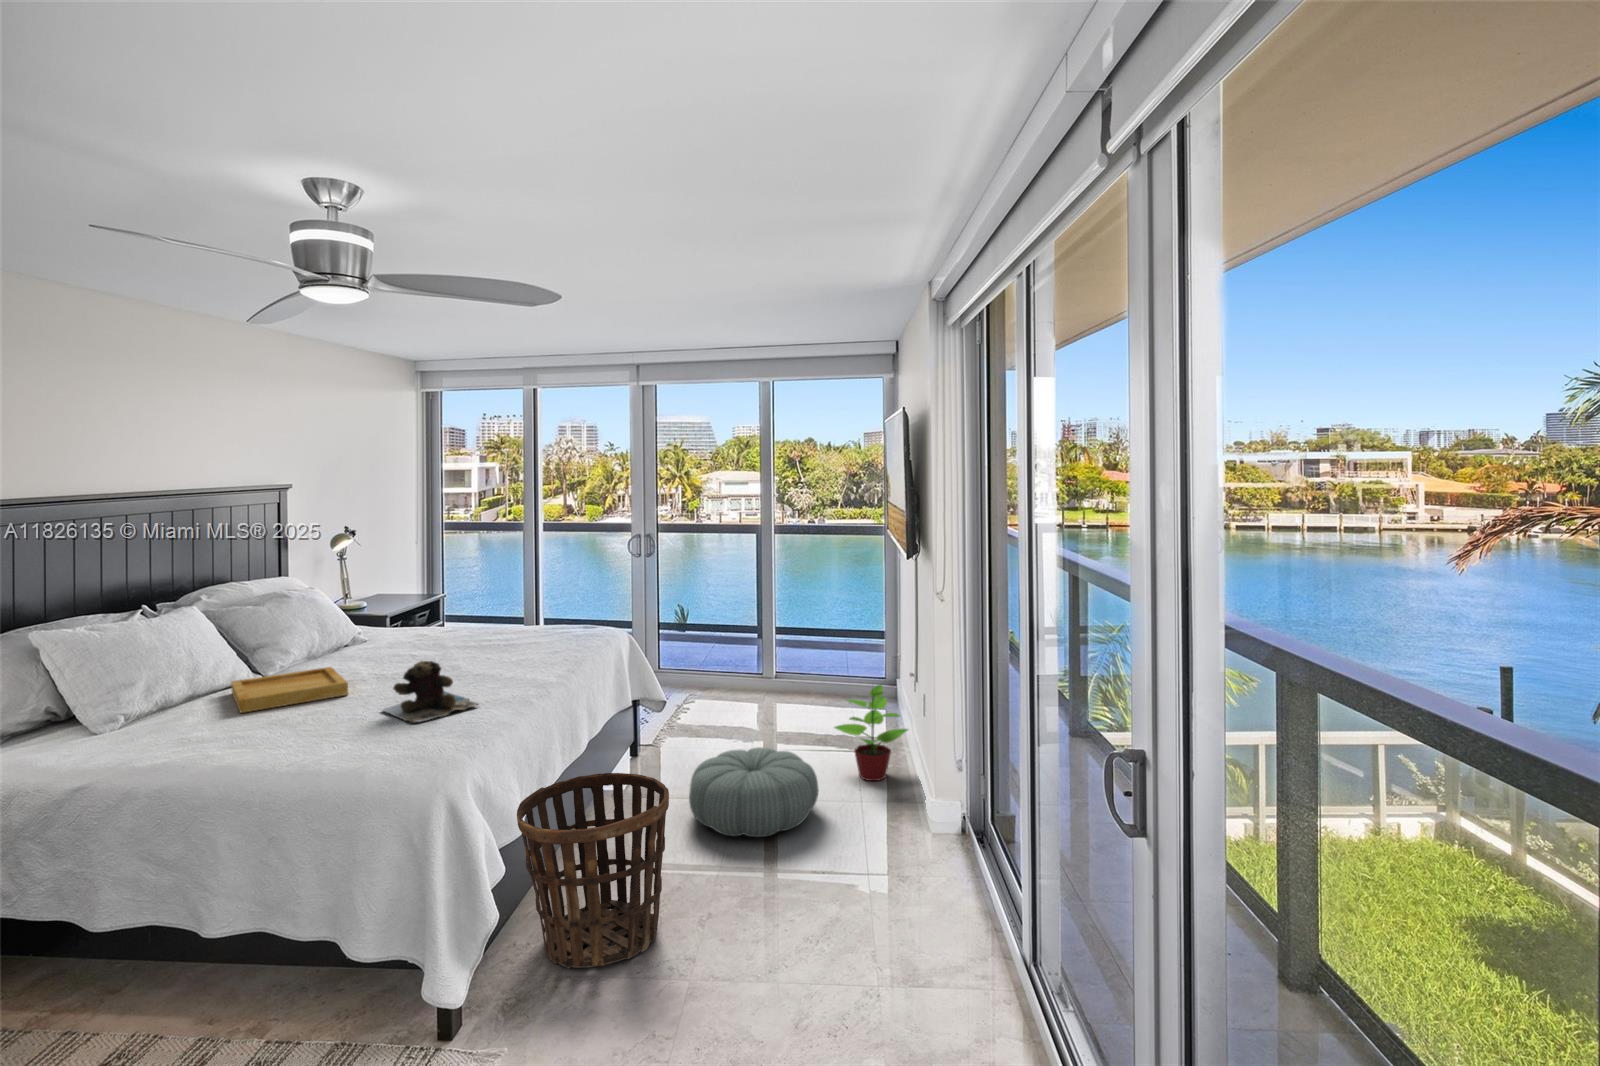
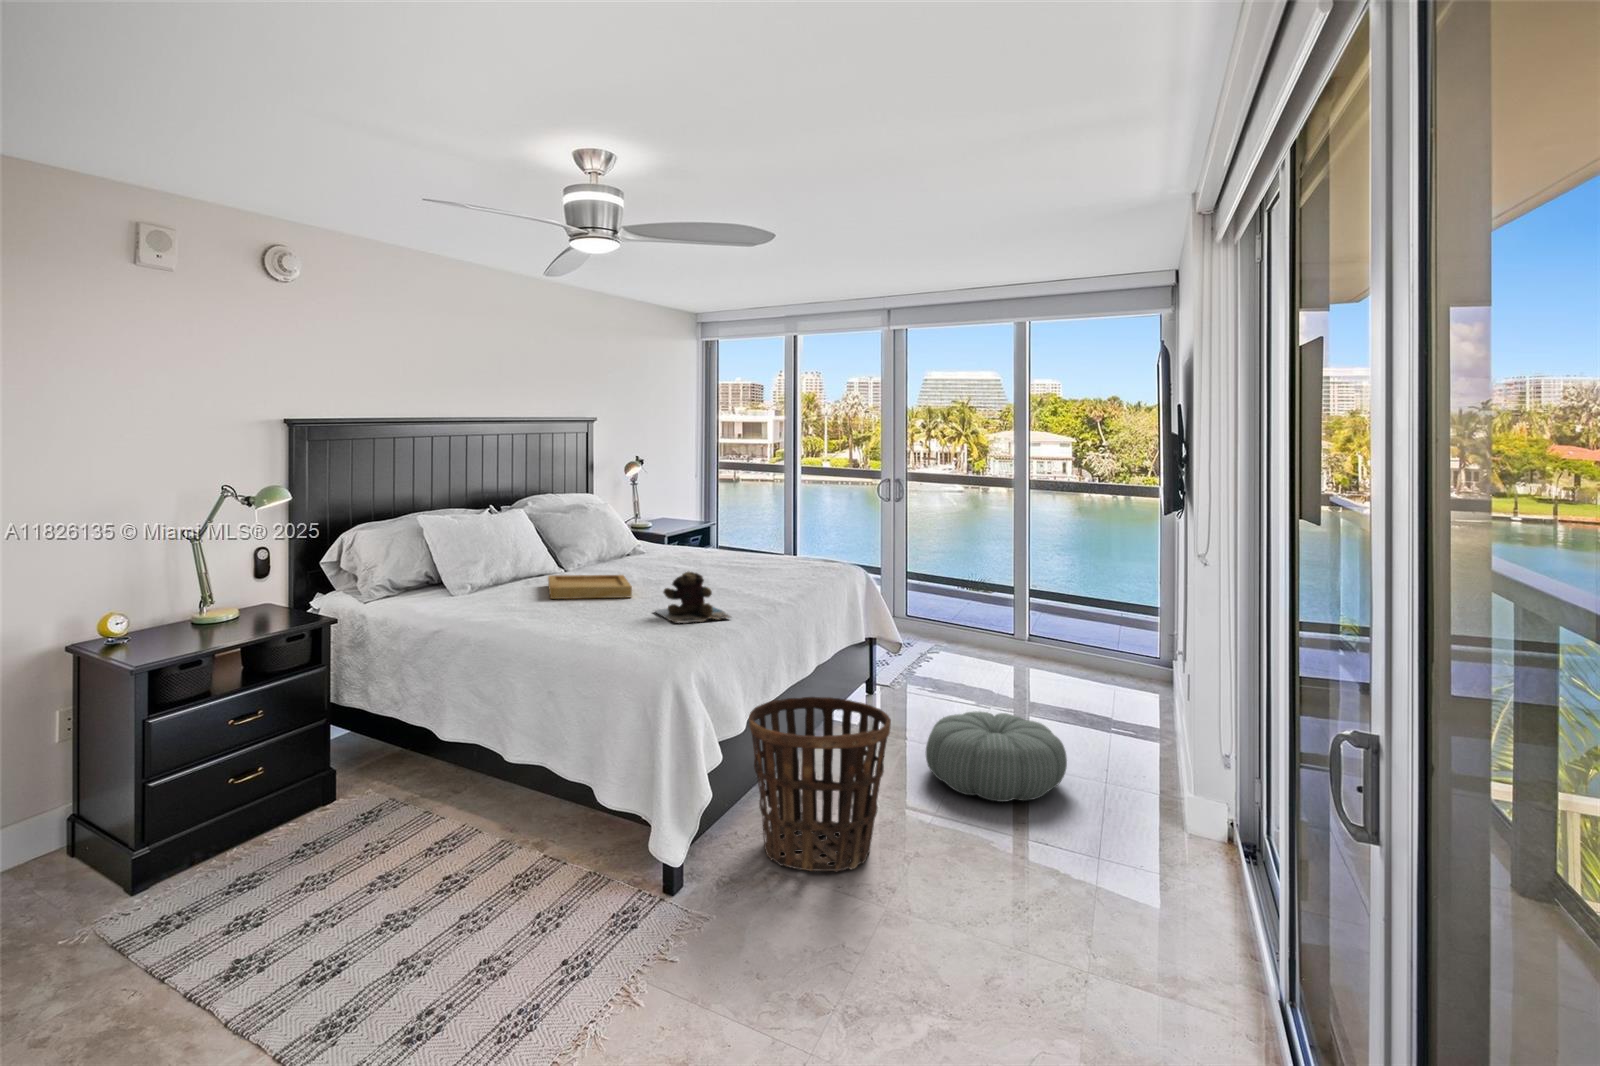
potted plant: present [835,685,908,781] -> none [1099,665,1190,776]

